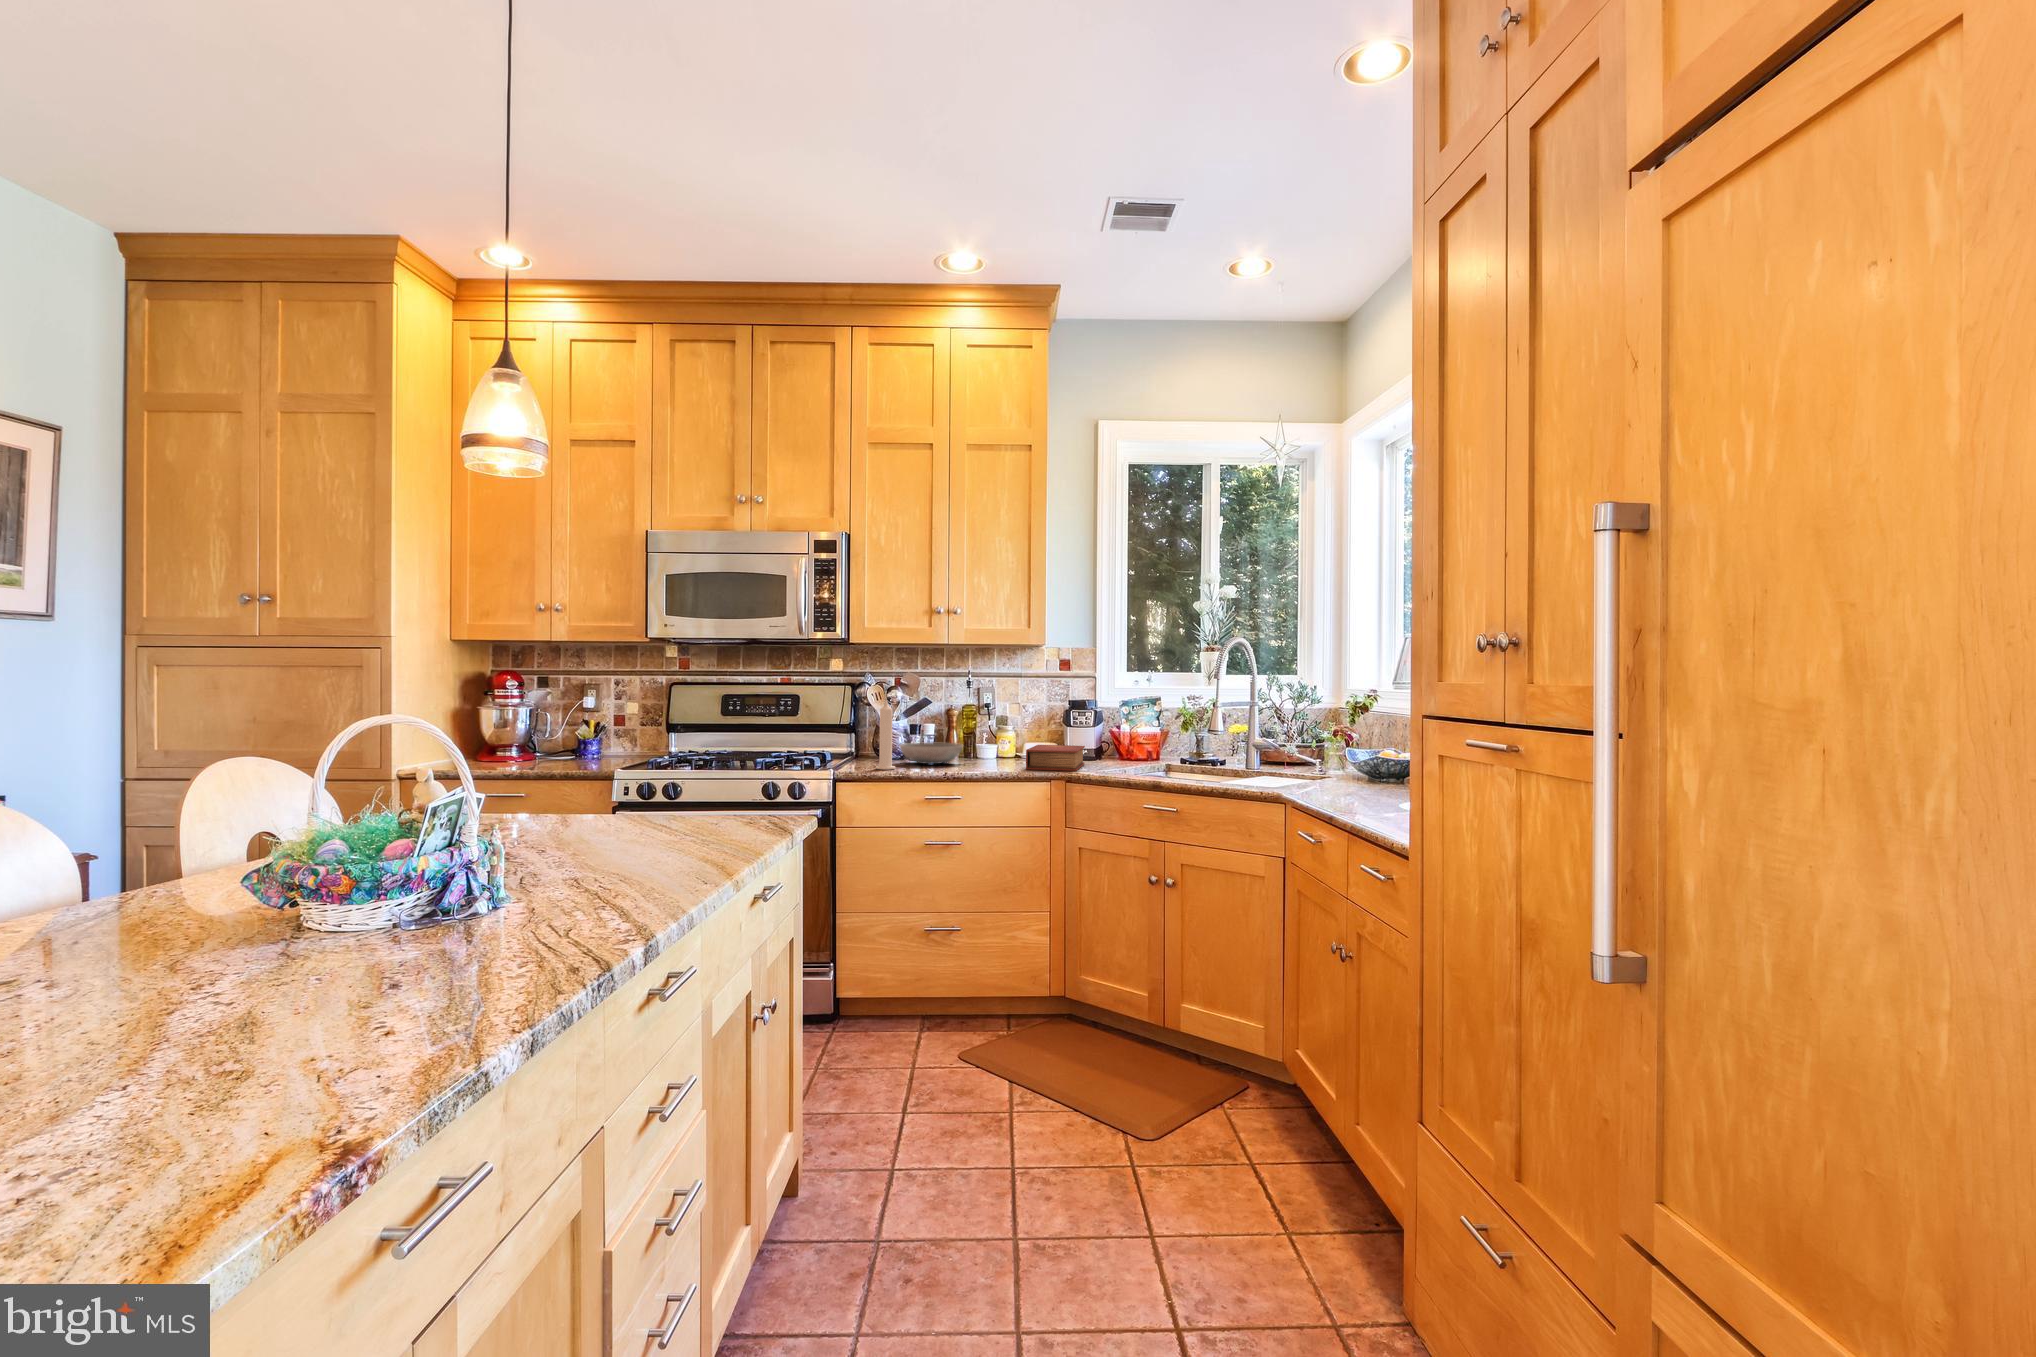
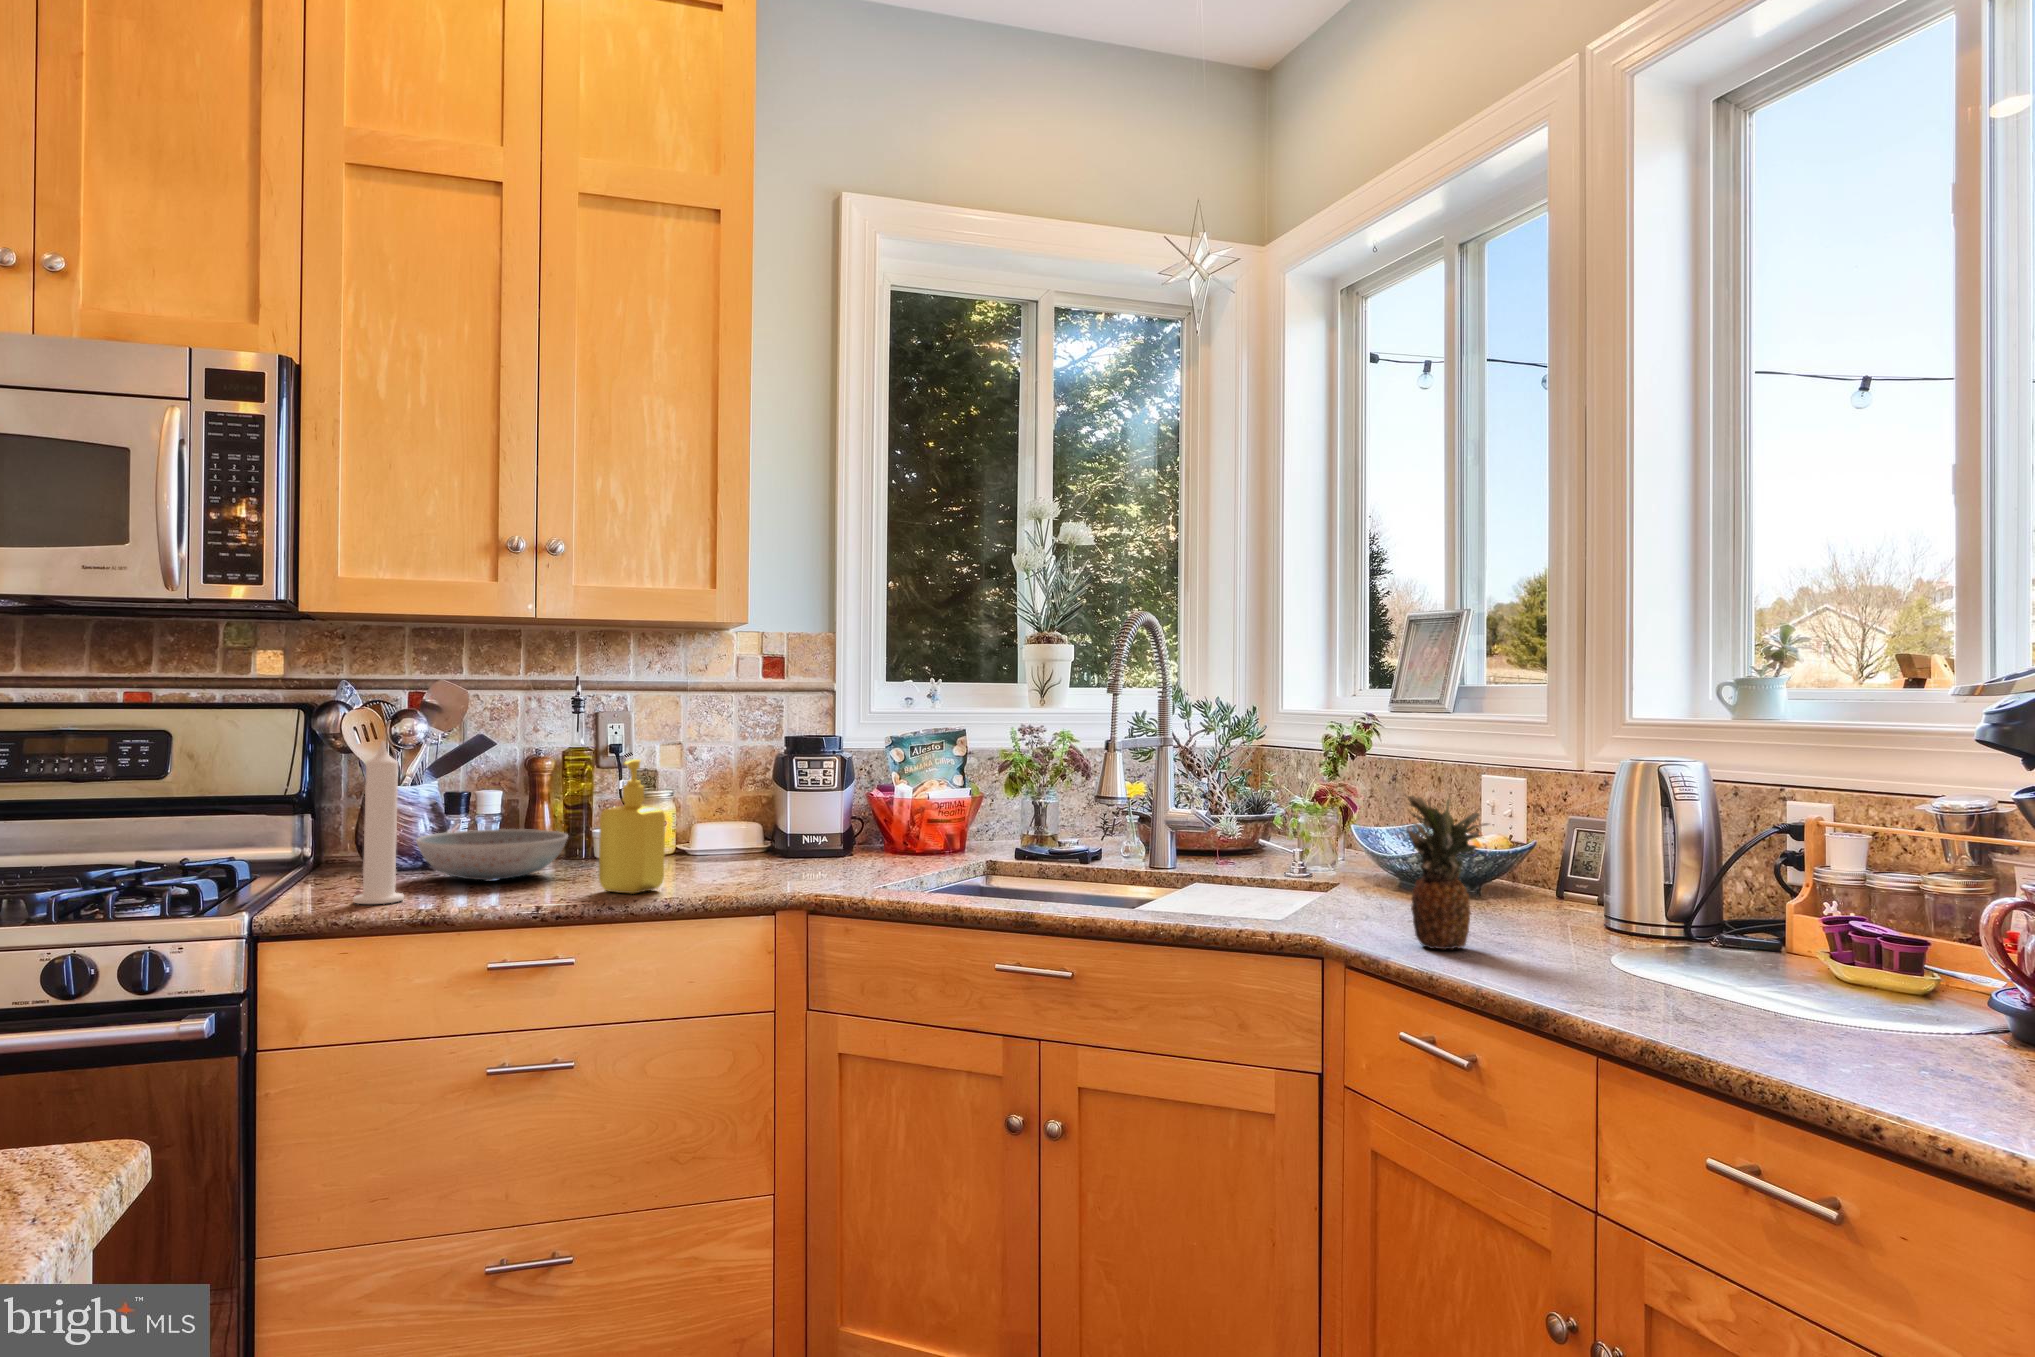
soap dispenser: none [975,709,1004,770] -> present [599,759,665,894]
fruit: none [1323,727,1367,800] -> present [1405,795,1488,949]
book: present [1026,745,1085,771] -> none [713,828,826,886]

